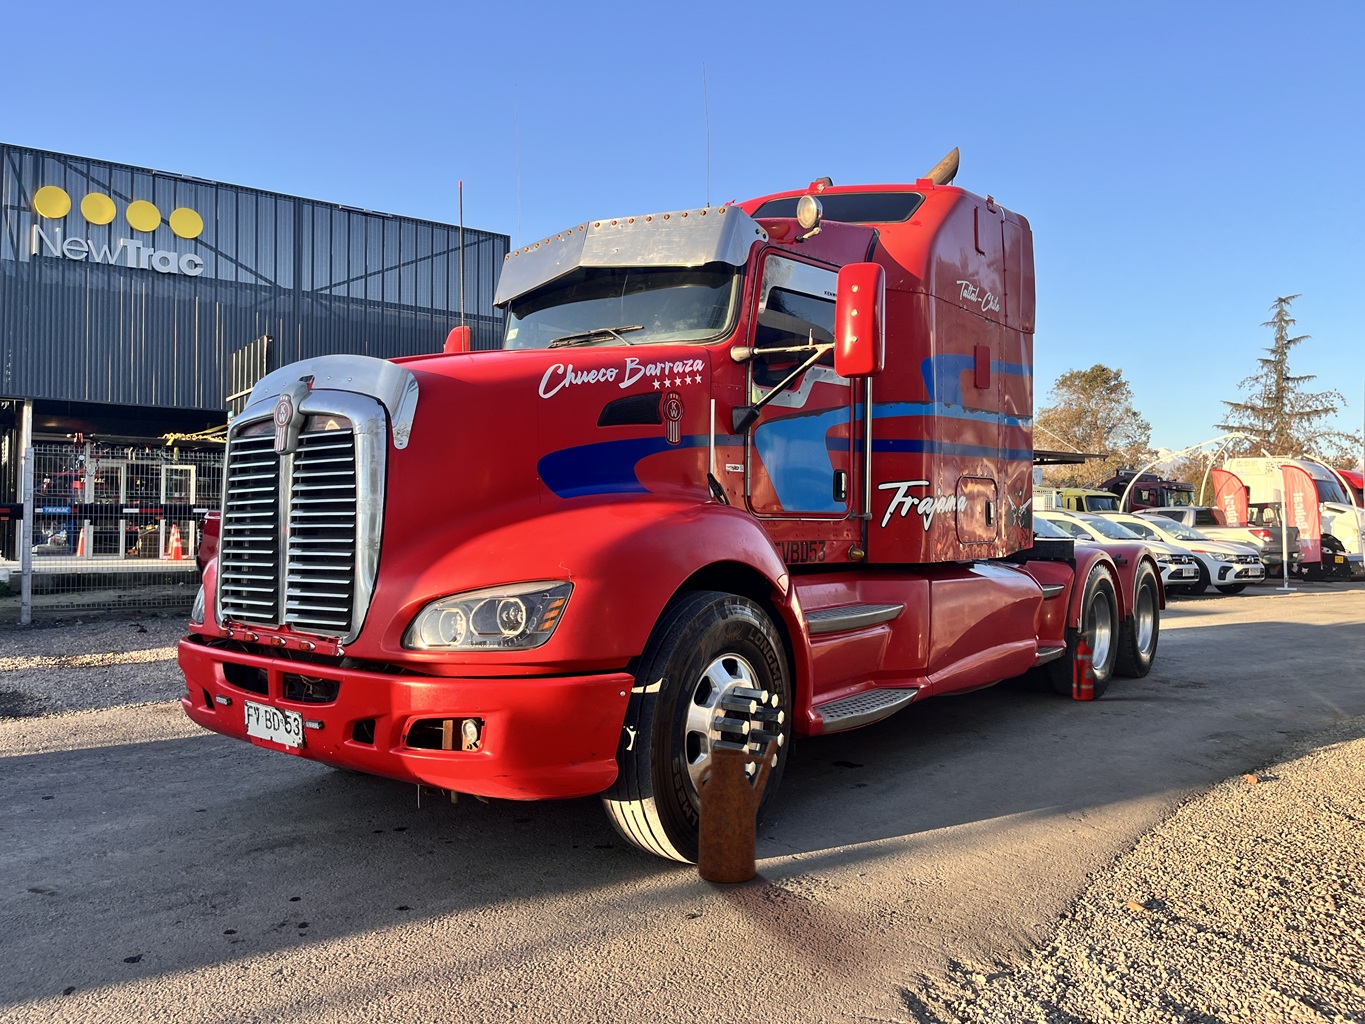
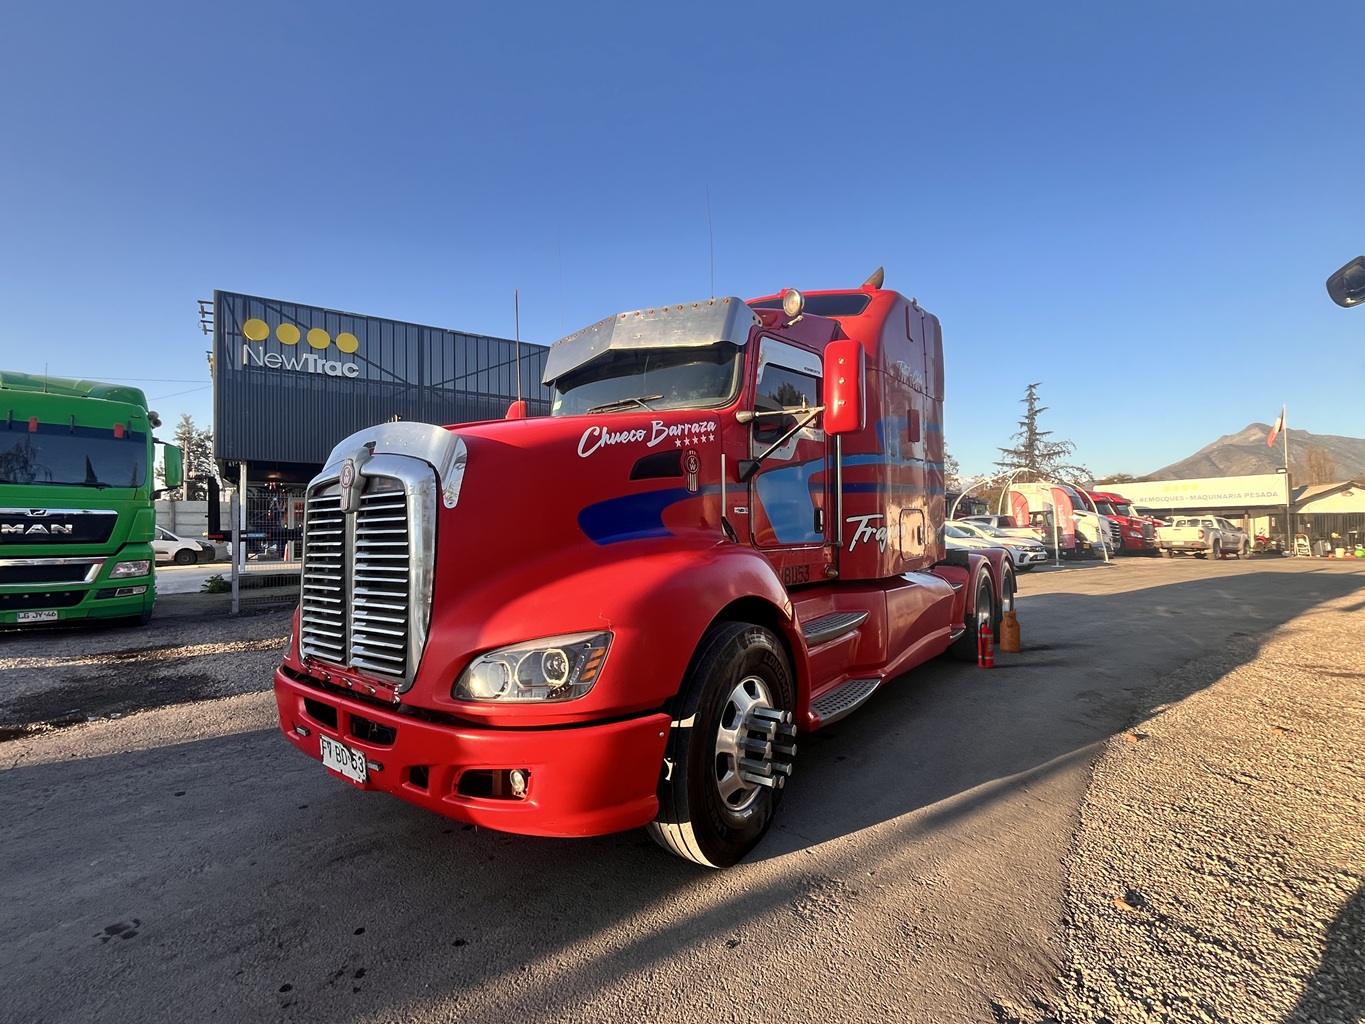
watering can: present [697,740,778,883] -> present [1000,609,1021,652]

